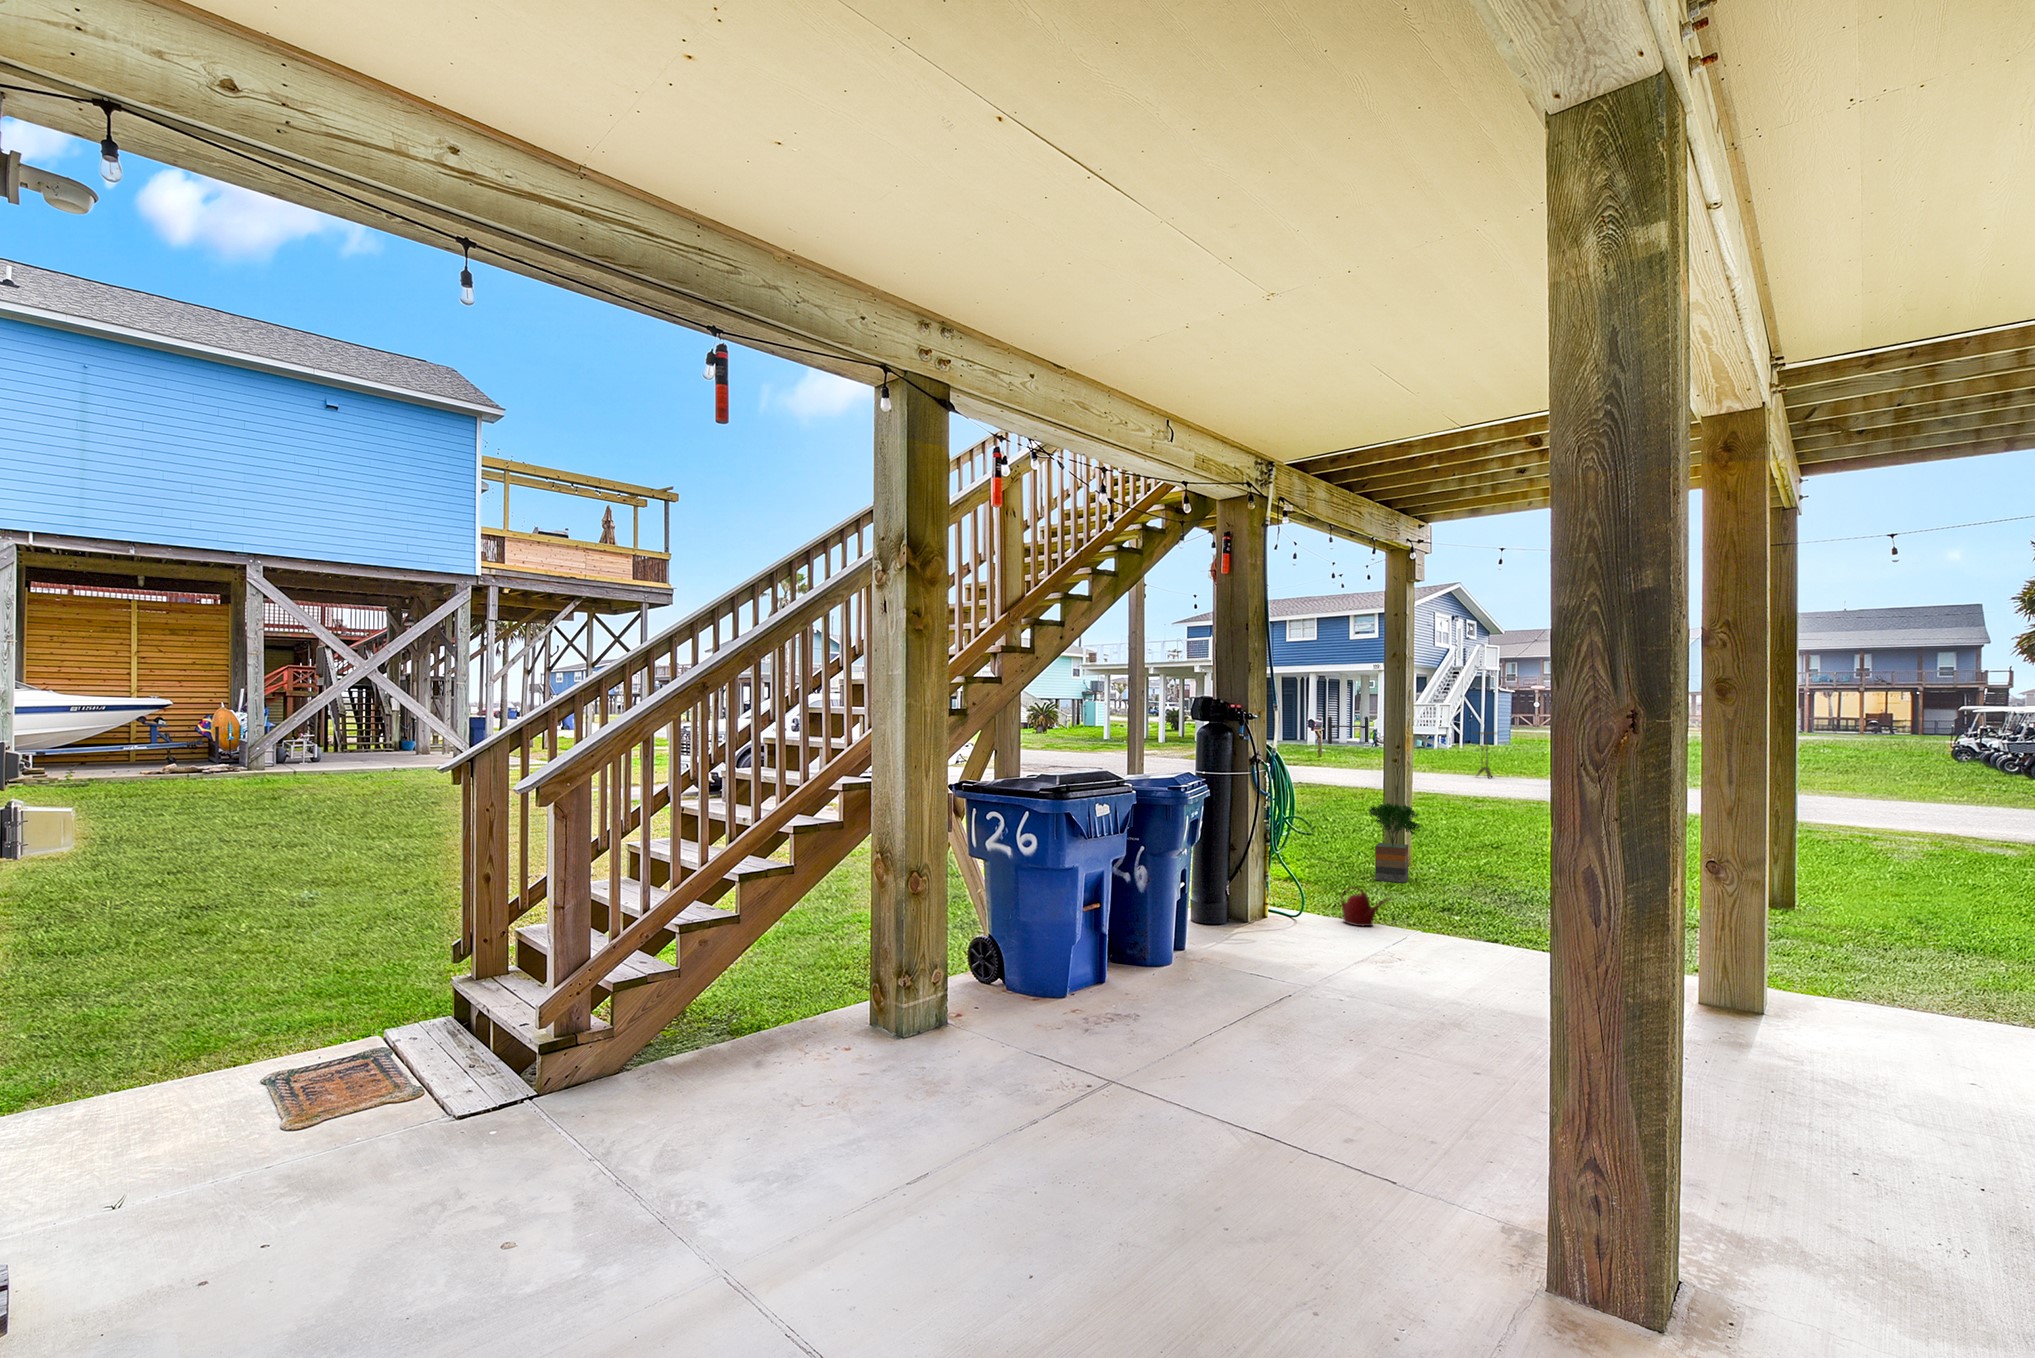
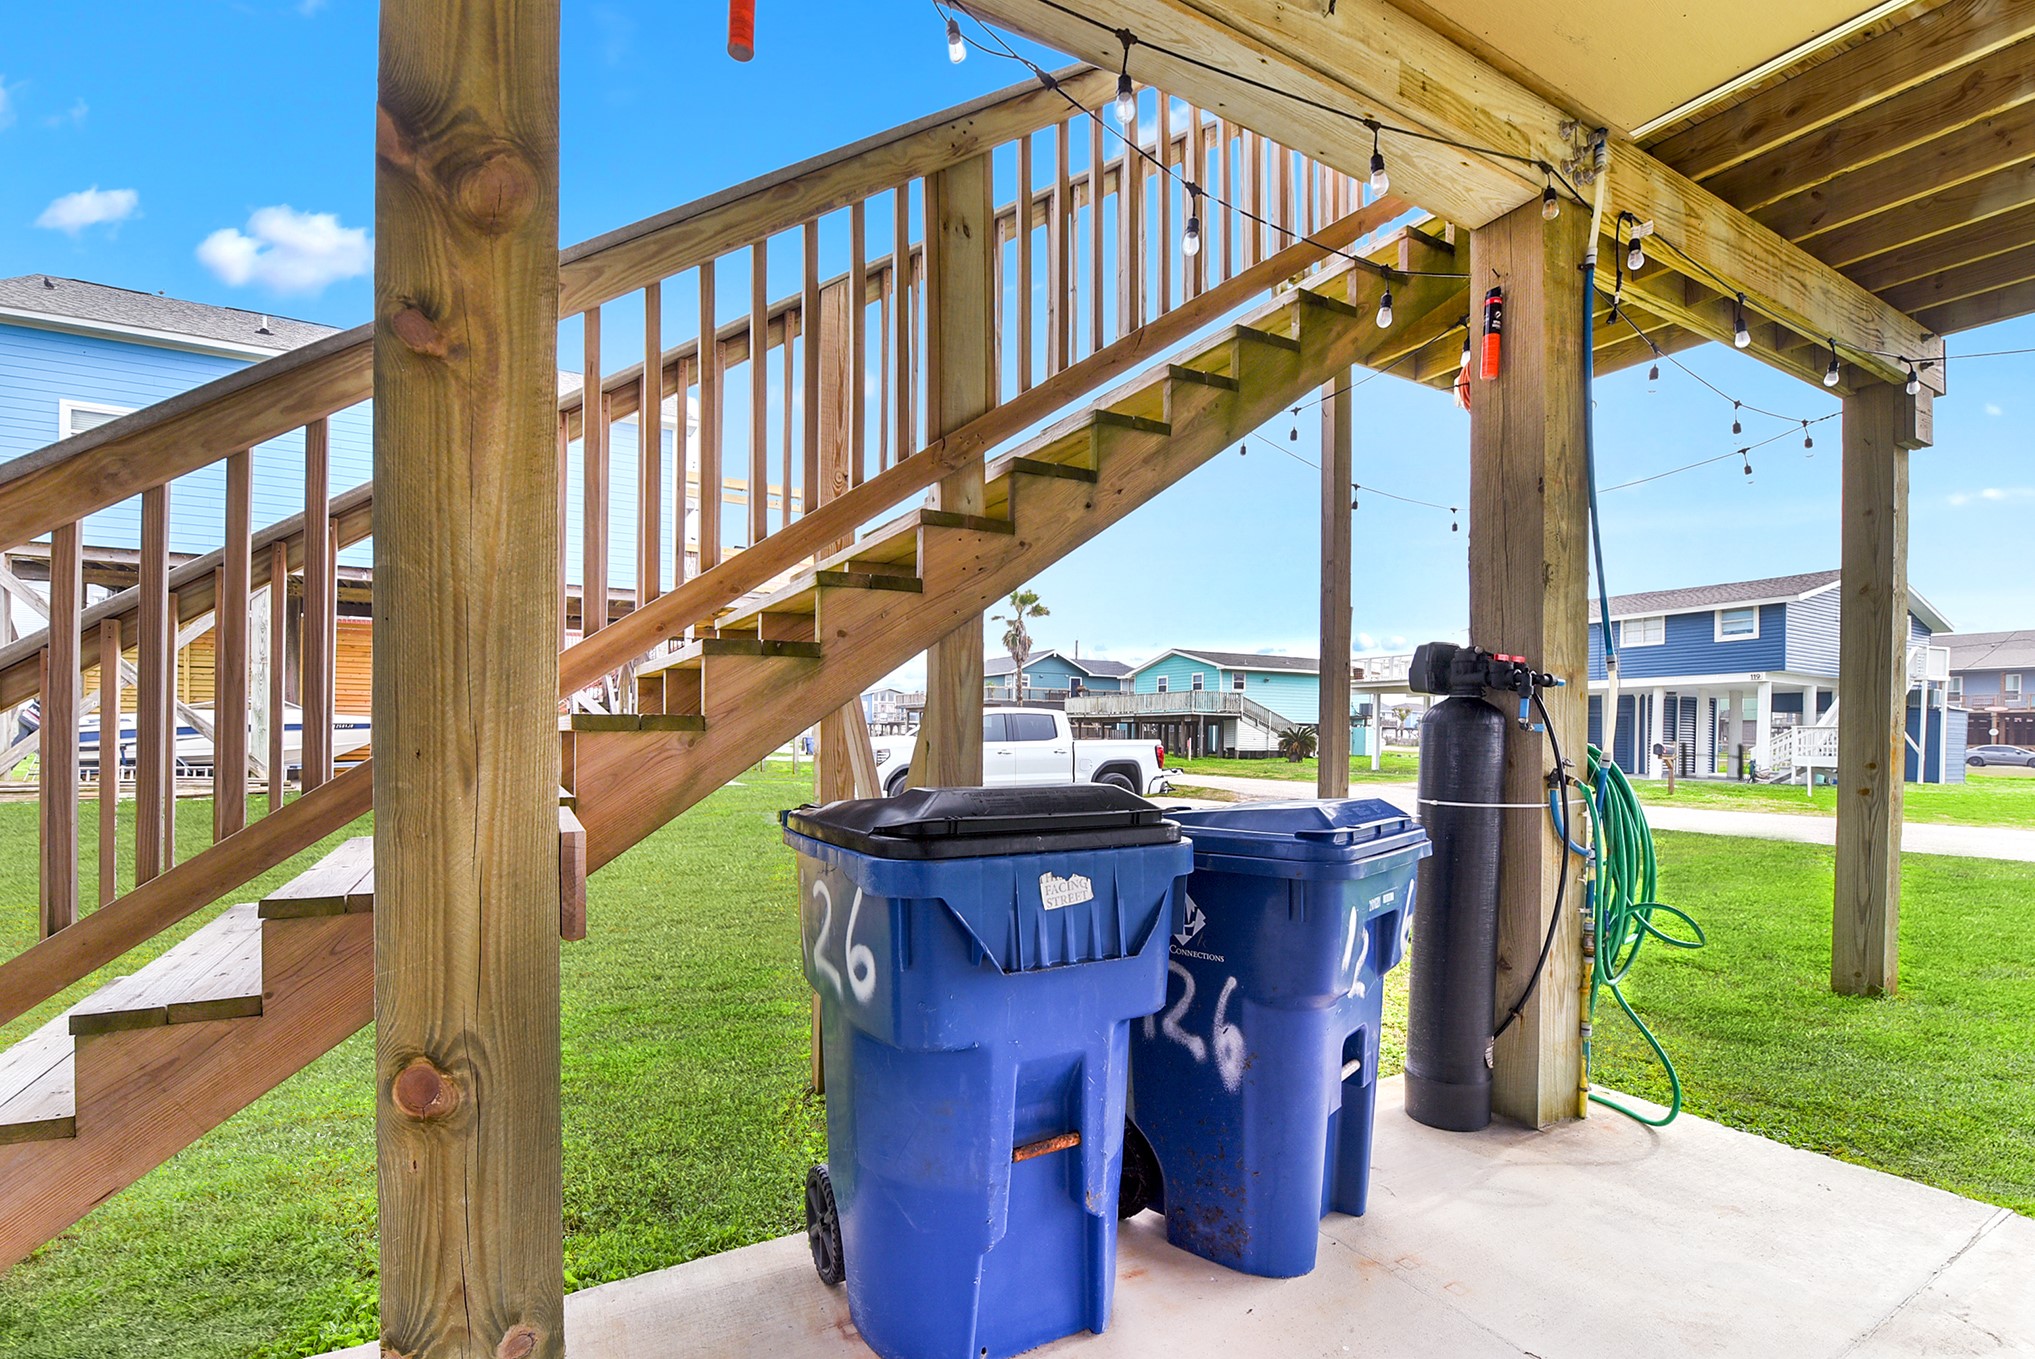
side table: present [1475,732,1493,778] -> none [1945,763,1998,835]
potted tree: present [1369,803,1420,883] -> none [1819,878,1971,1055]
watering can: present [1341,887,1390,927] -> none [1795,1093,1967,1210]

